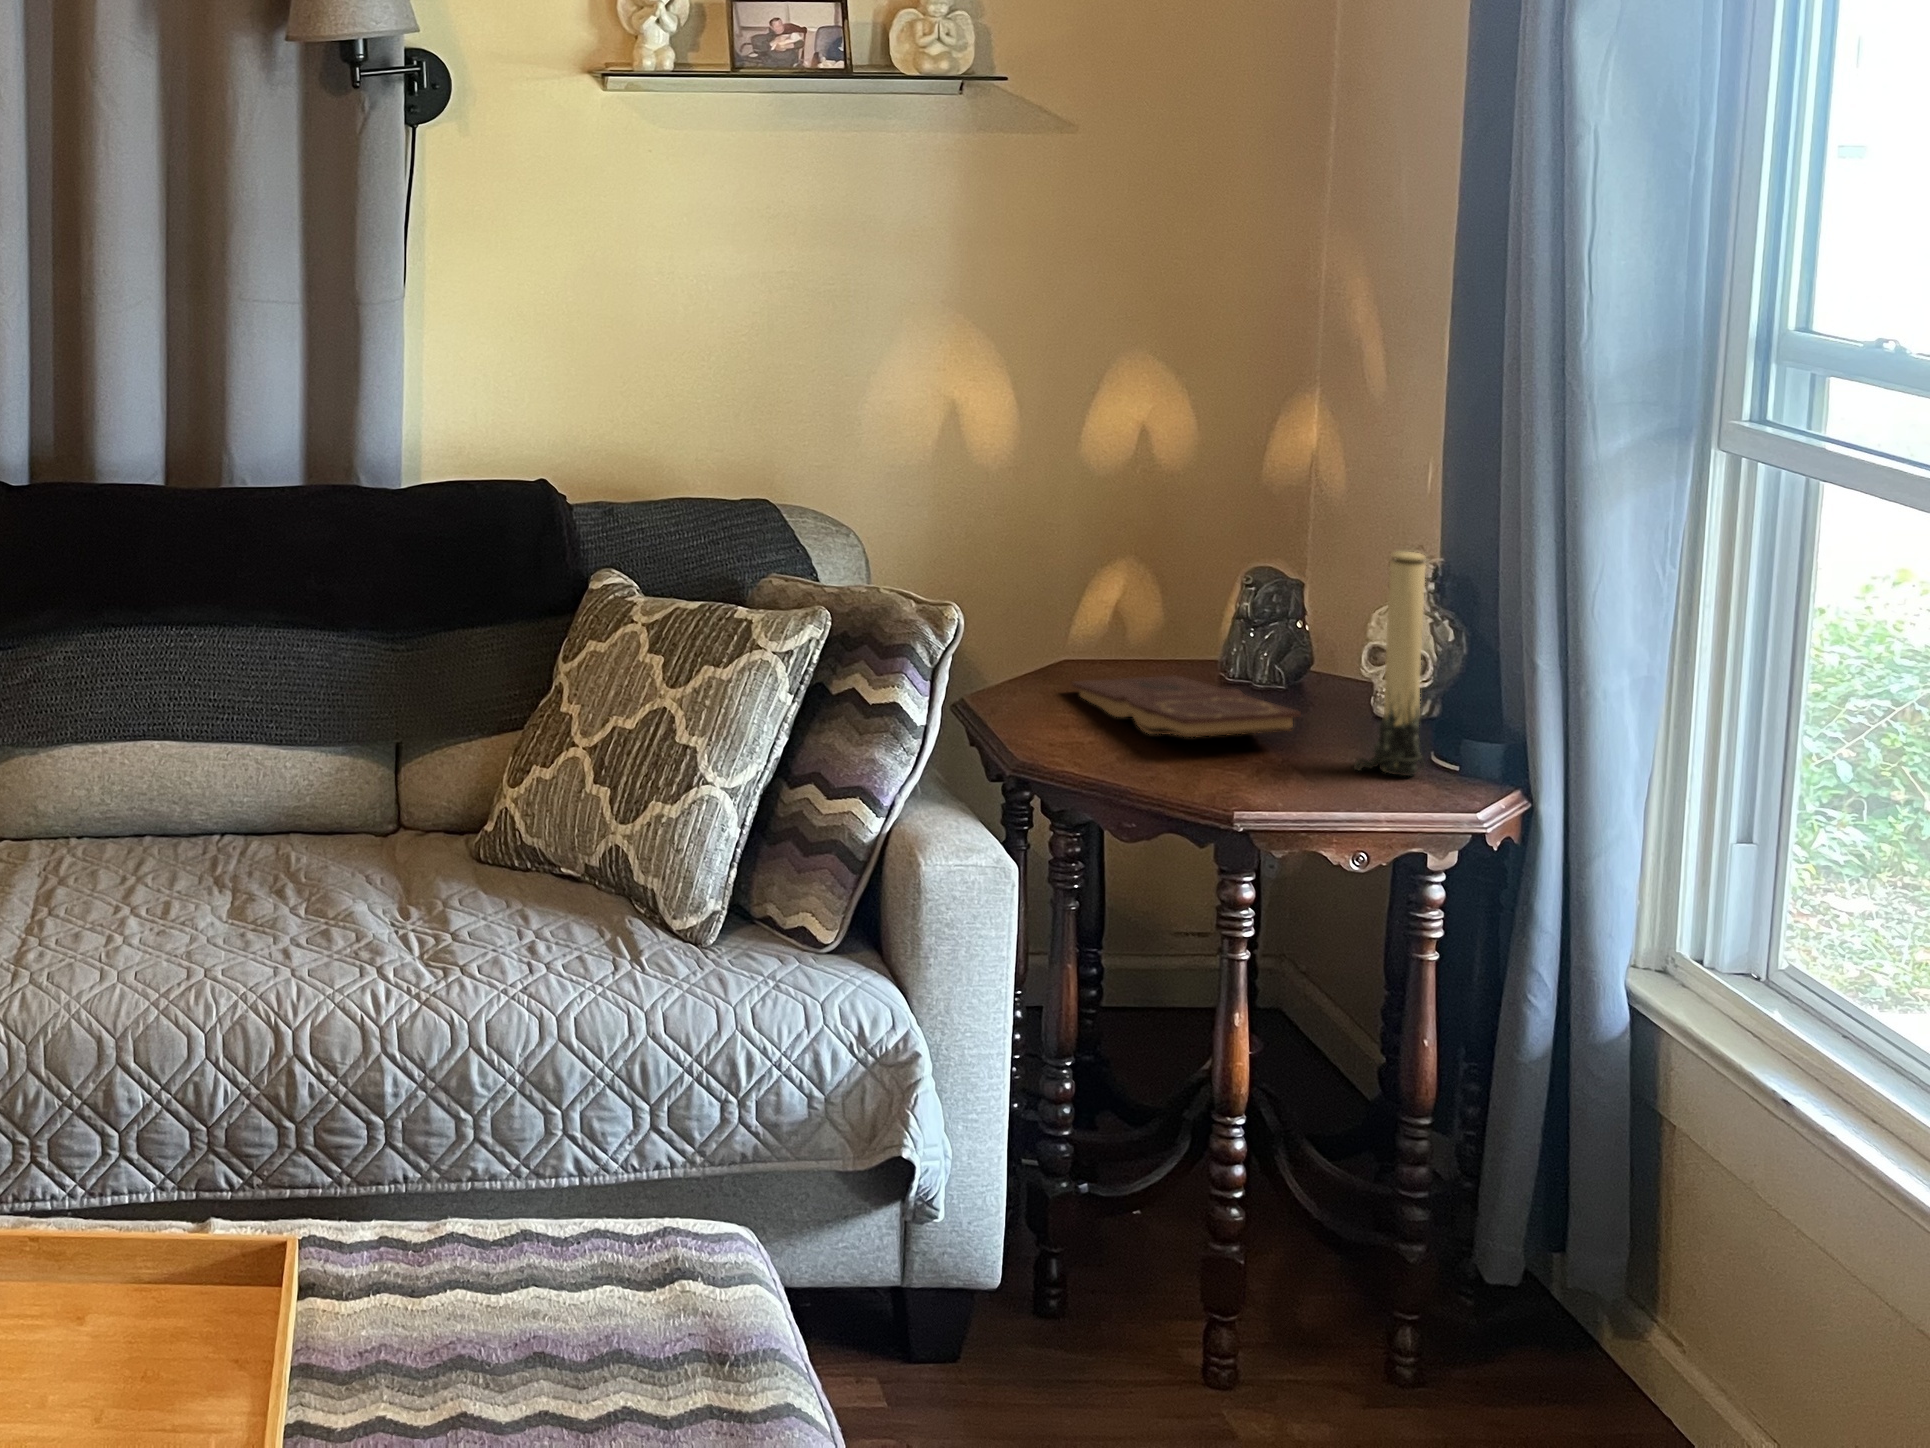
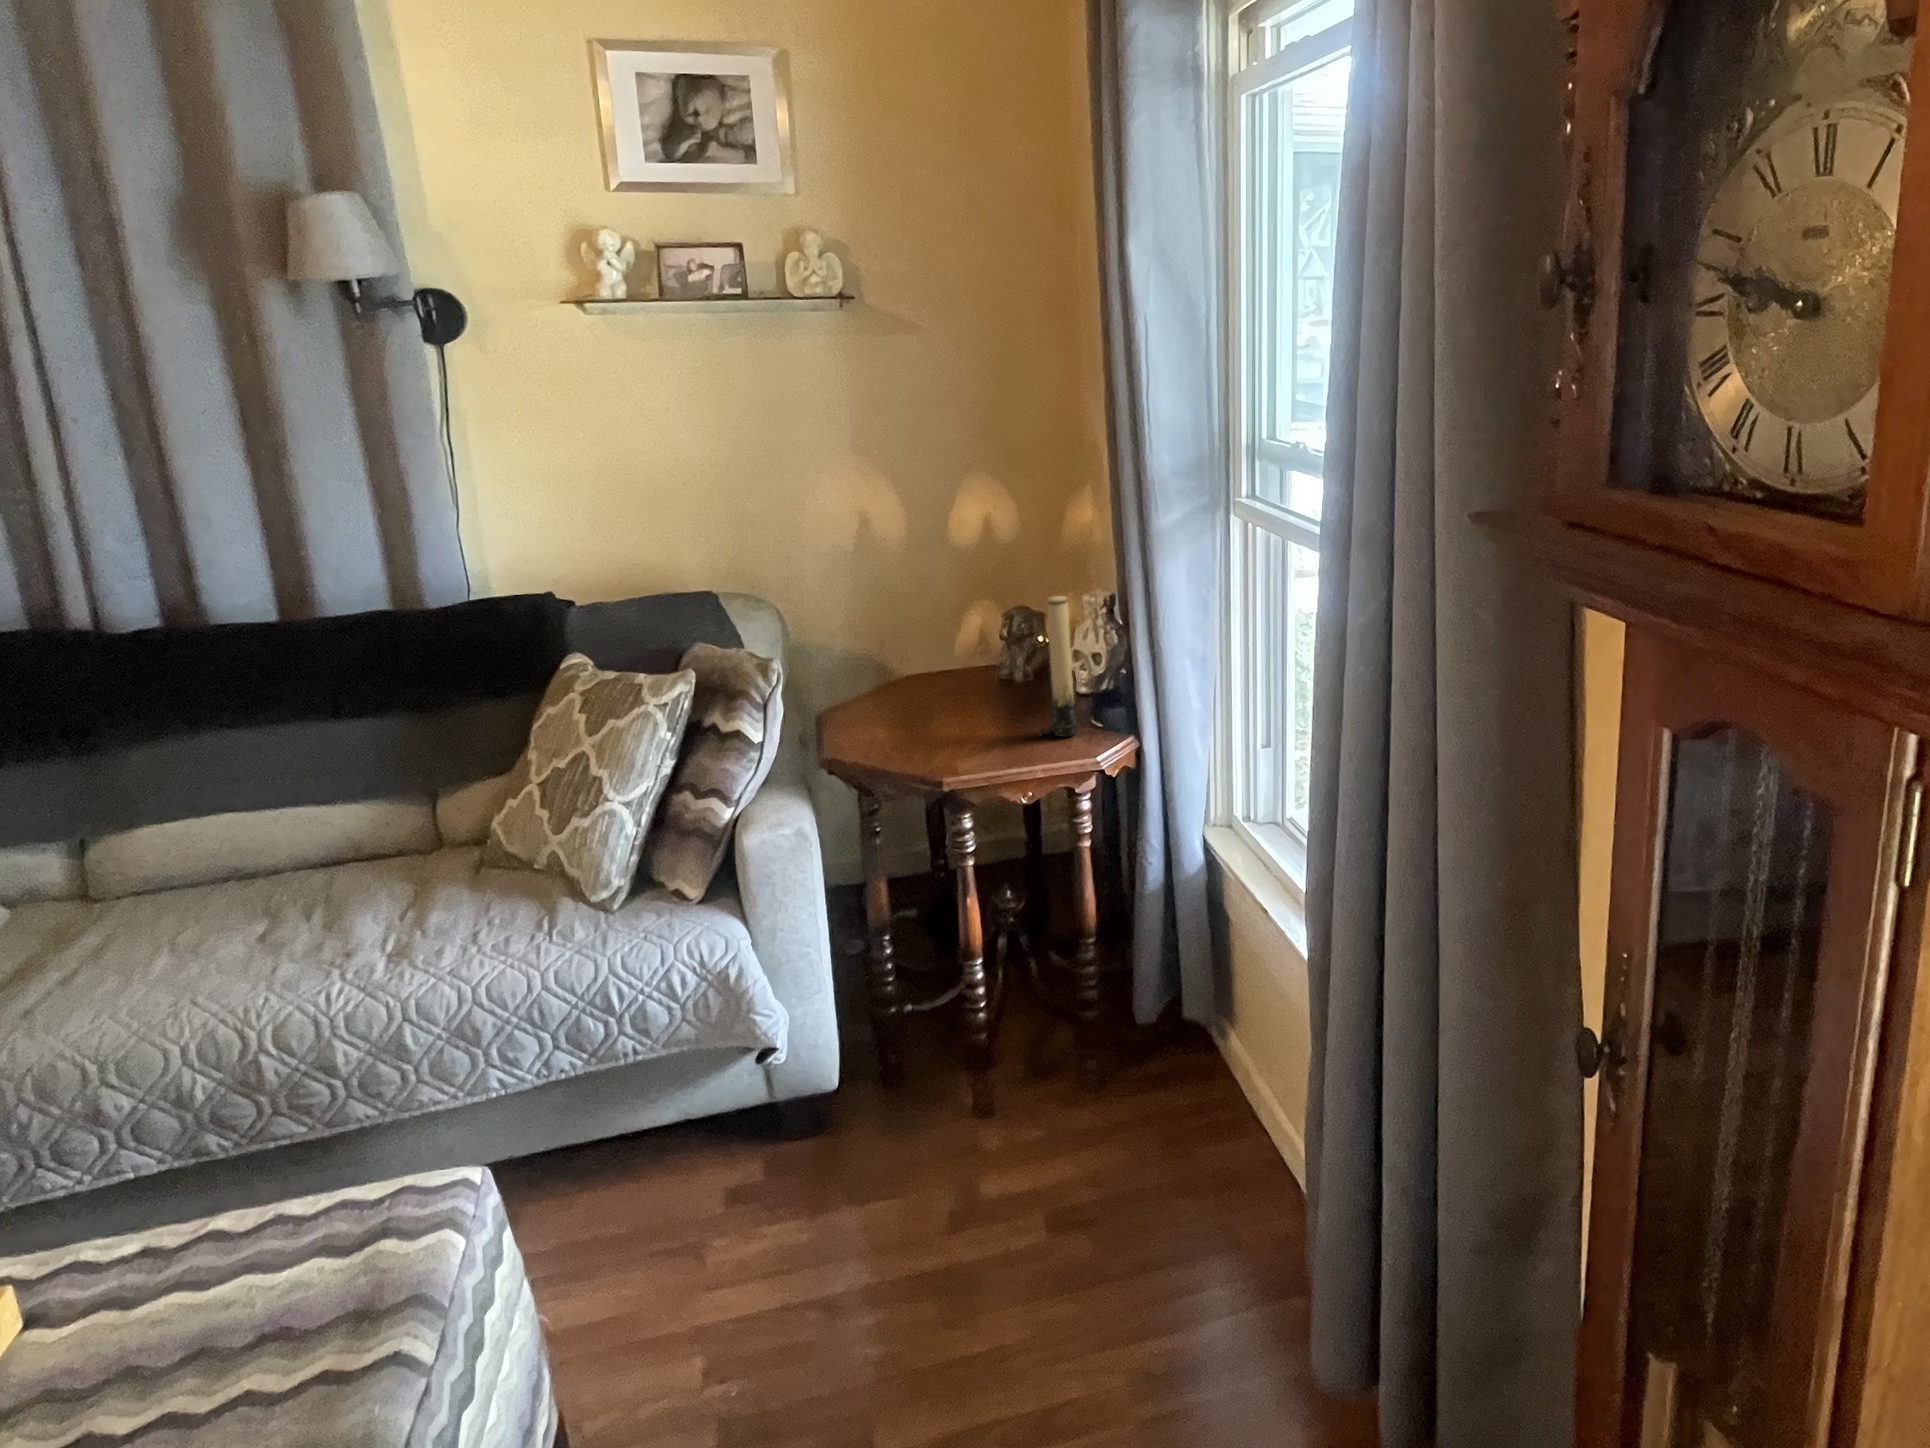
book: present [1072,676,1301,737] -> none [889,683,1009,729]

